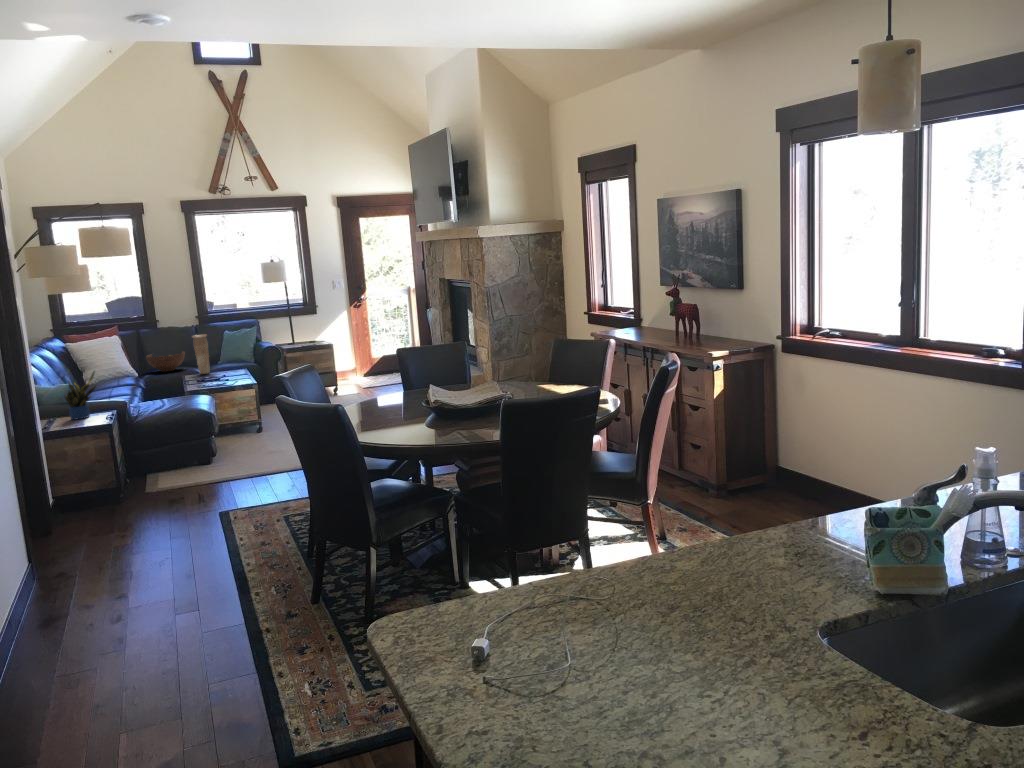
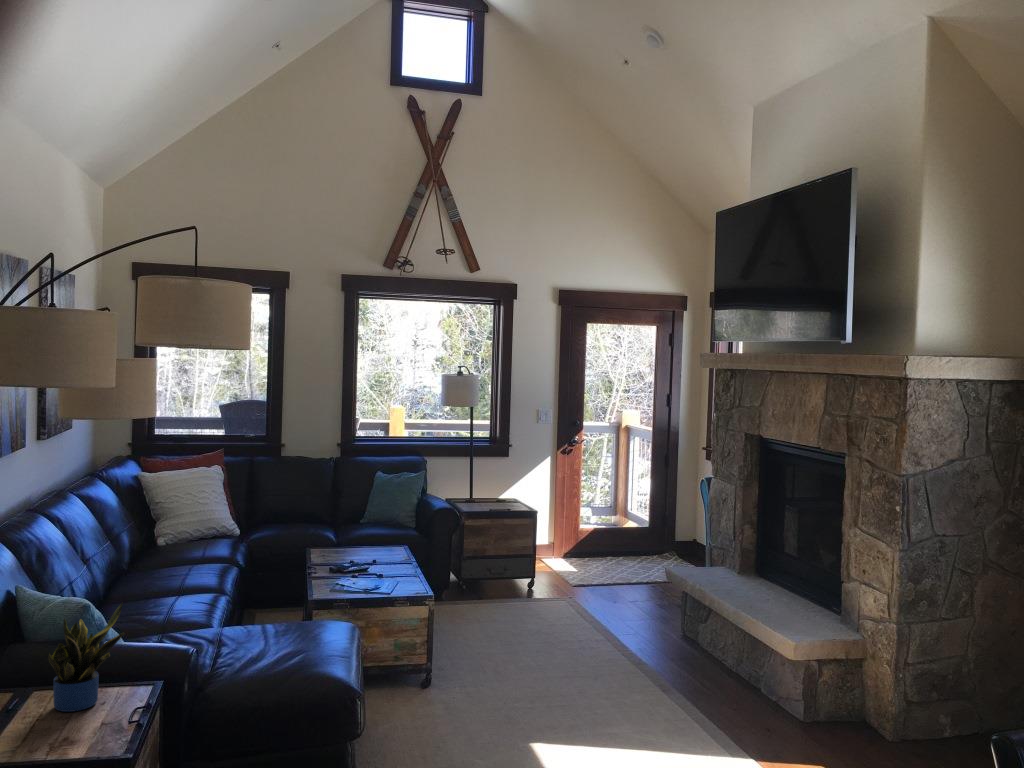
vase: present [193,335,209,374] -> none [330,485,355,550]
fruit bowl: present [146,352,185,372] -> none [256,498,315,531]

